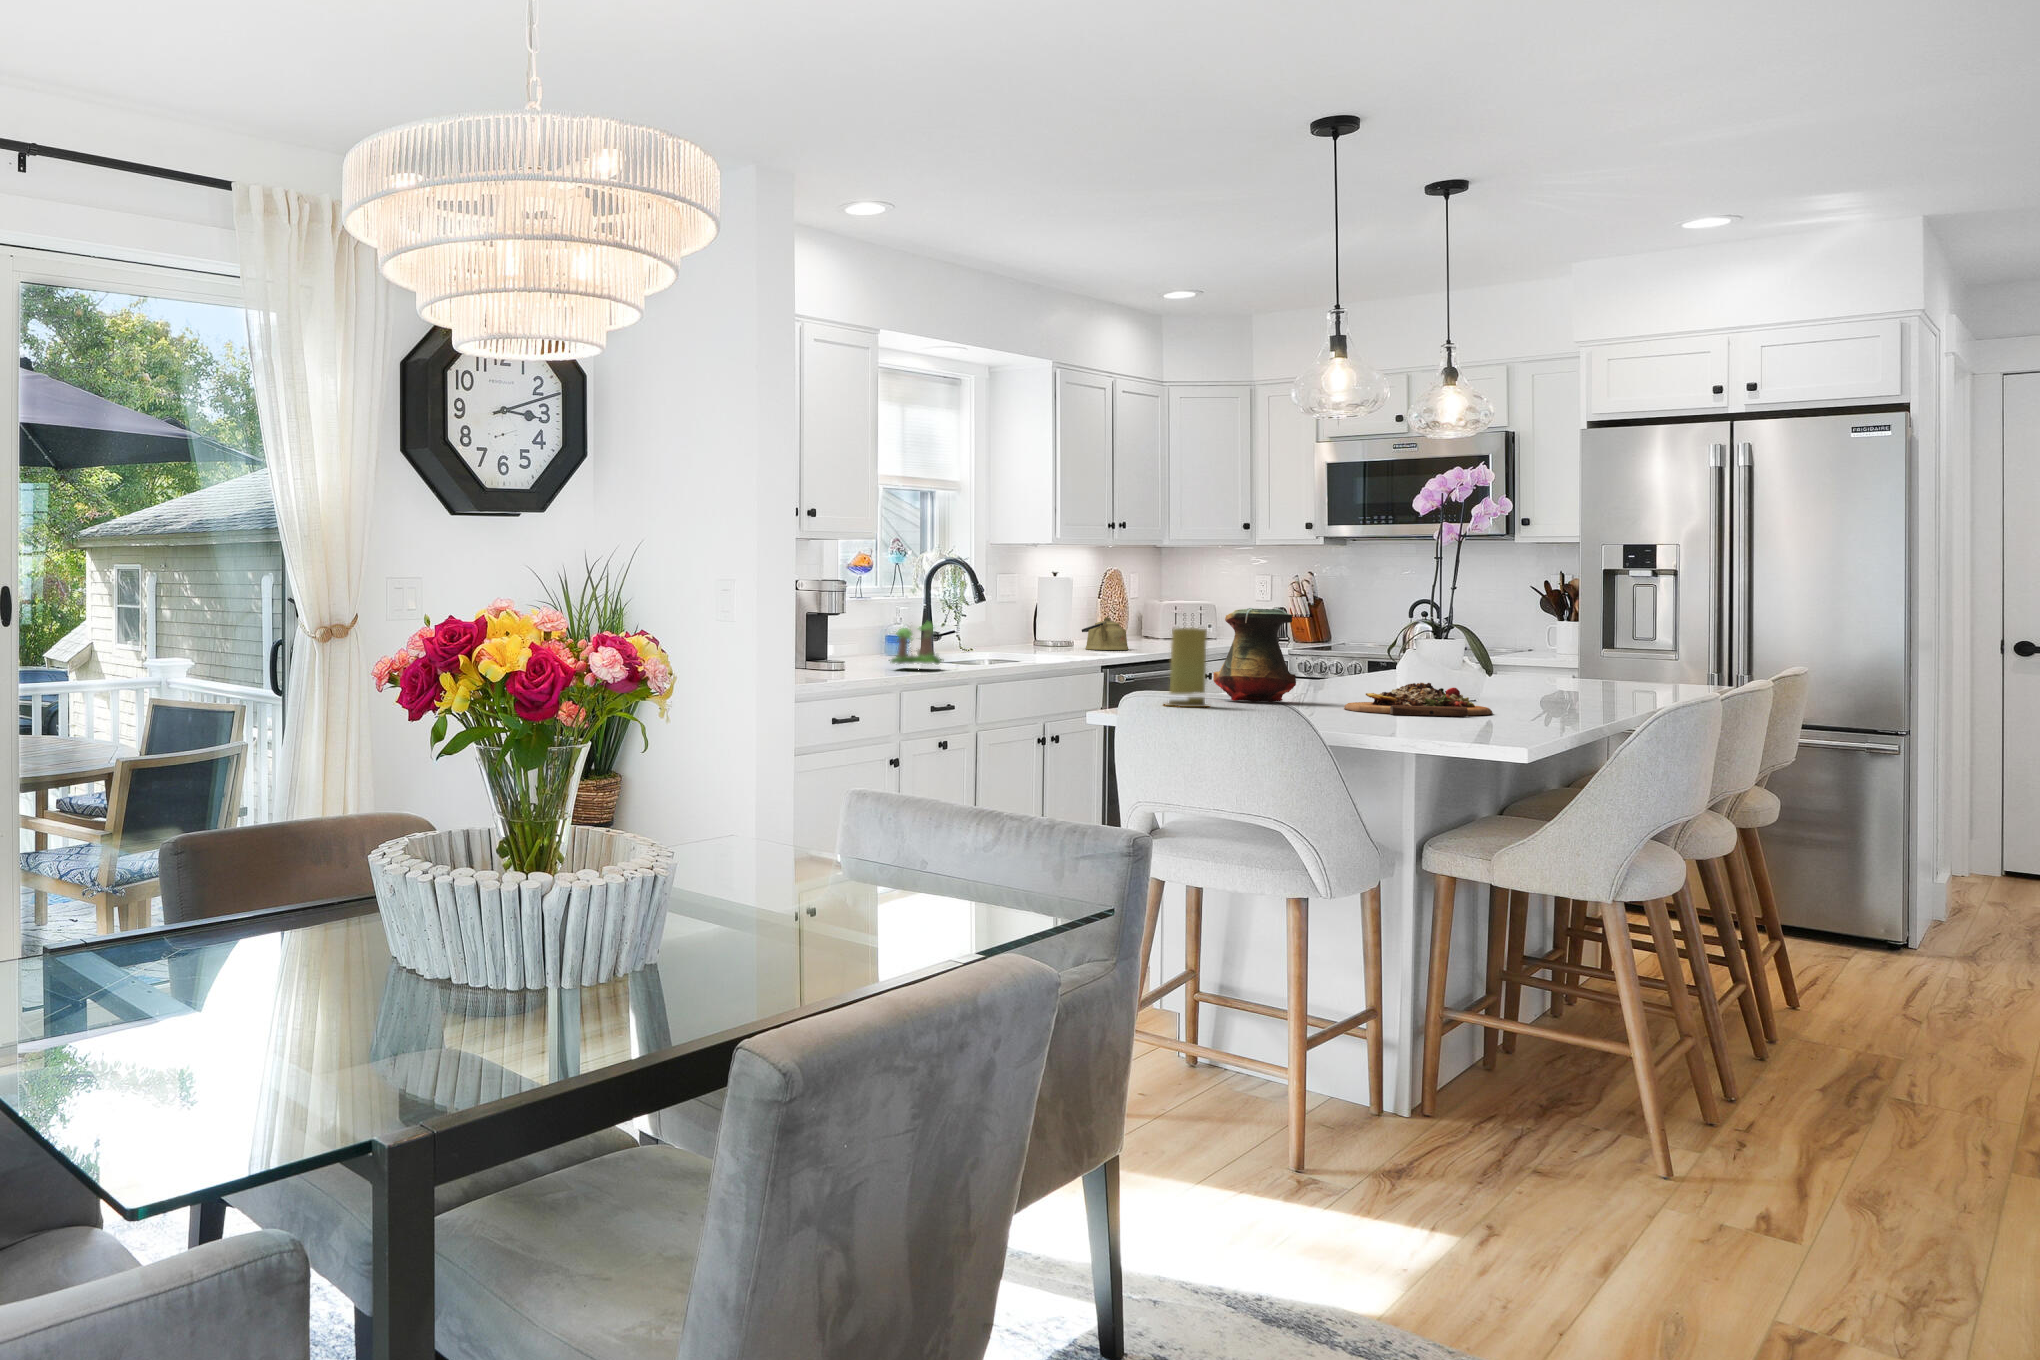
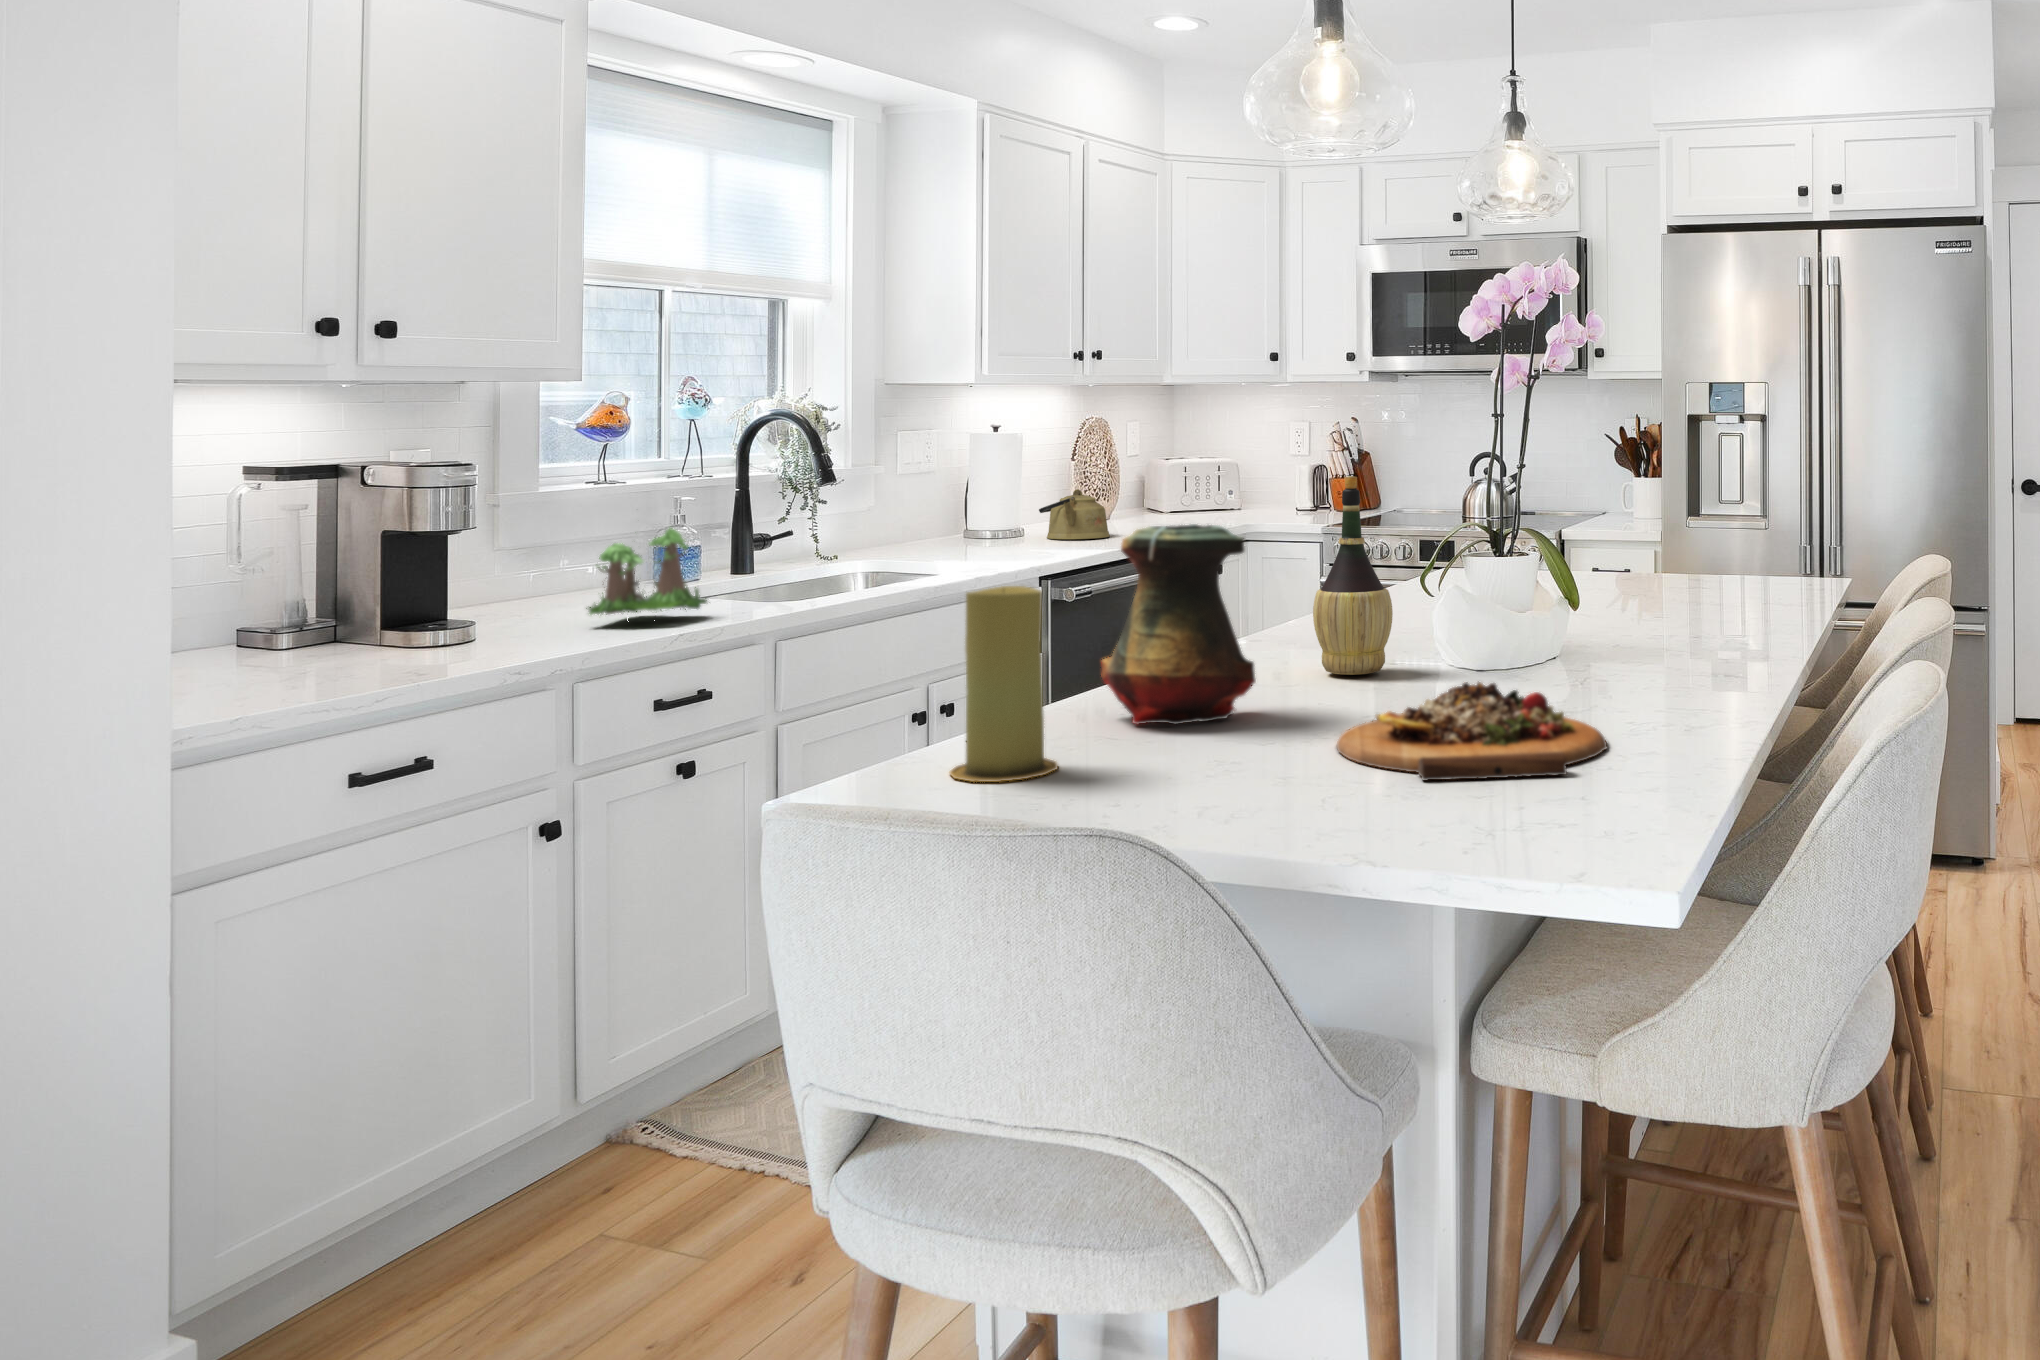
wine bottle: none [1318,591,1366,697] -> present [1313,476,1393,675]

